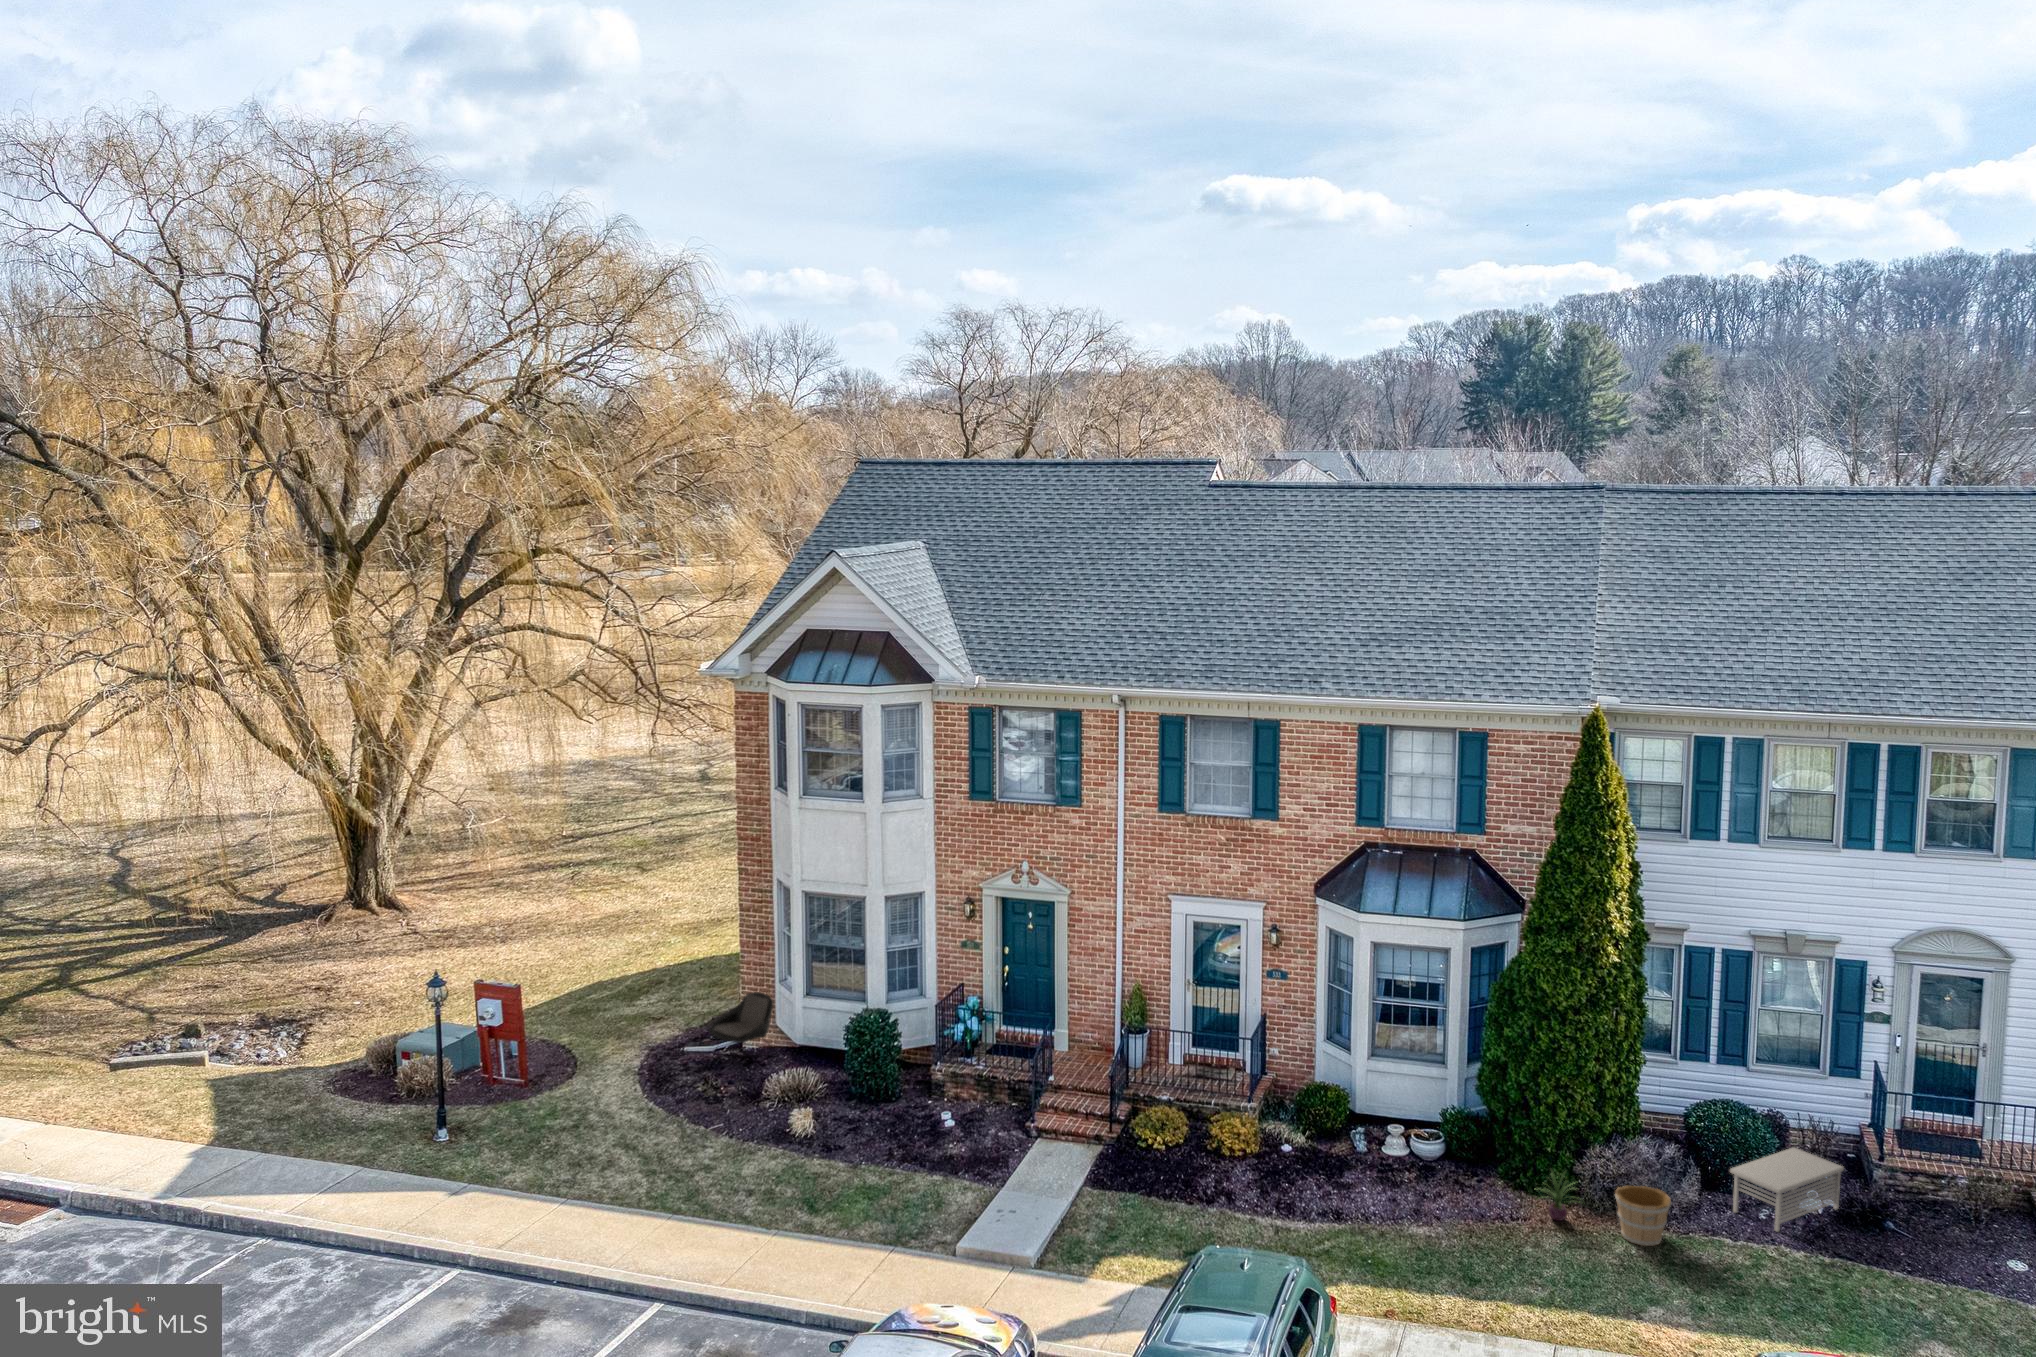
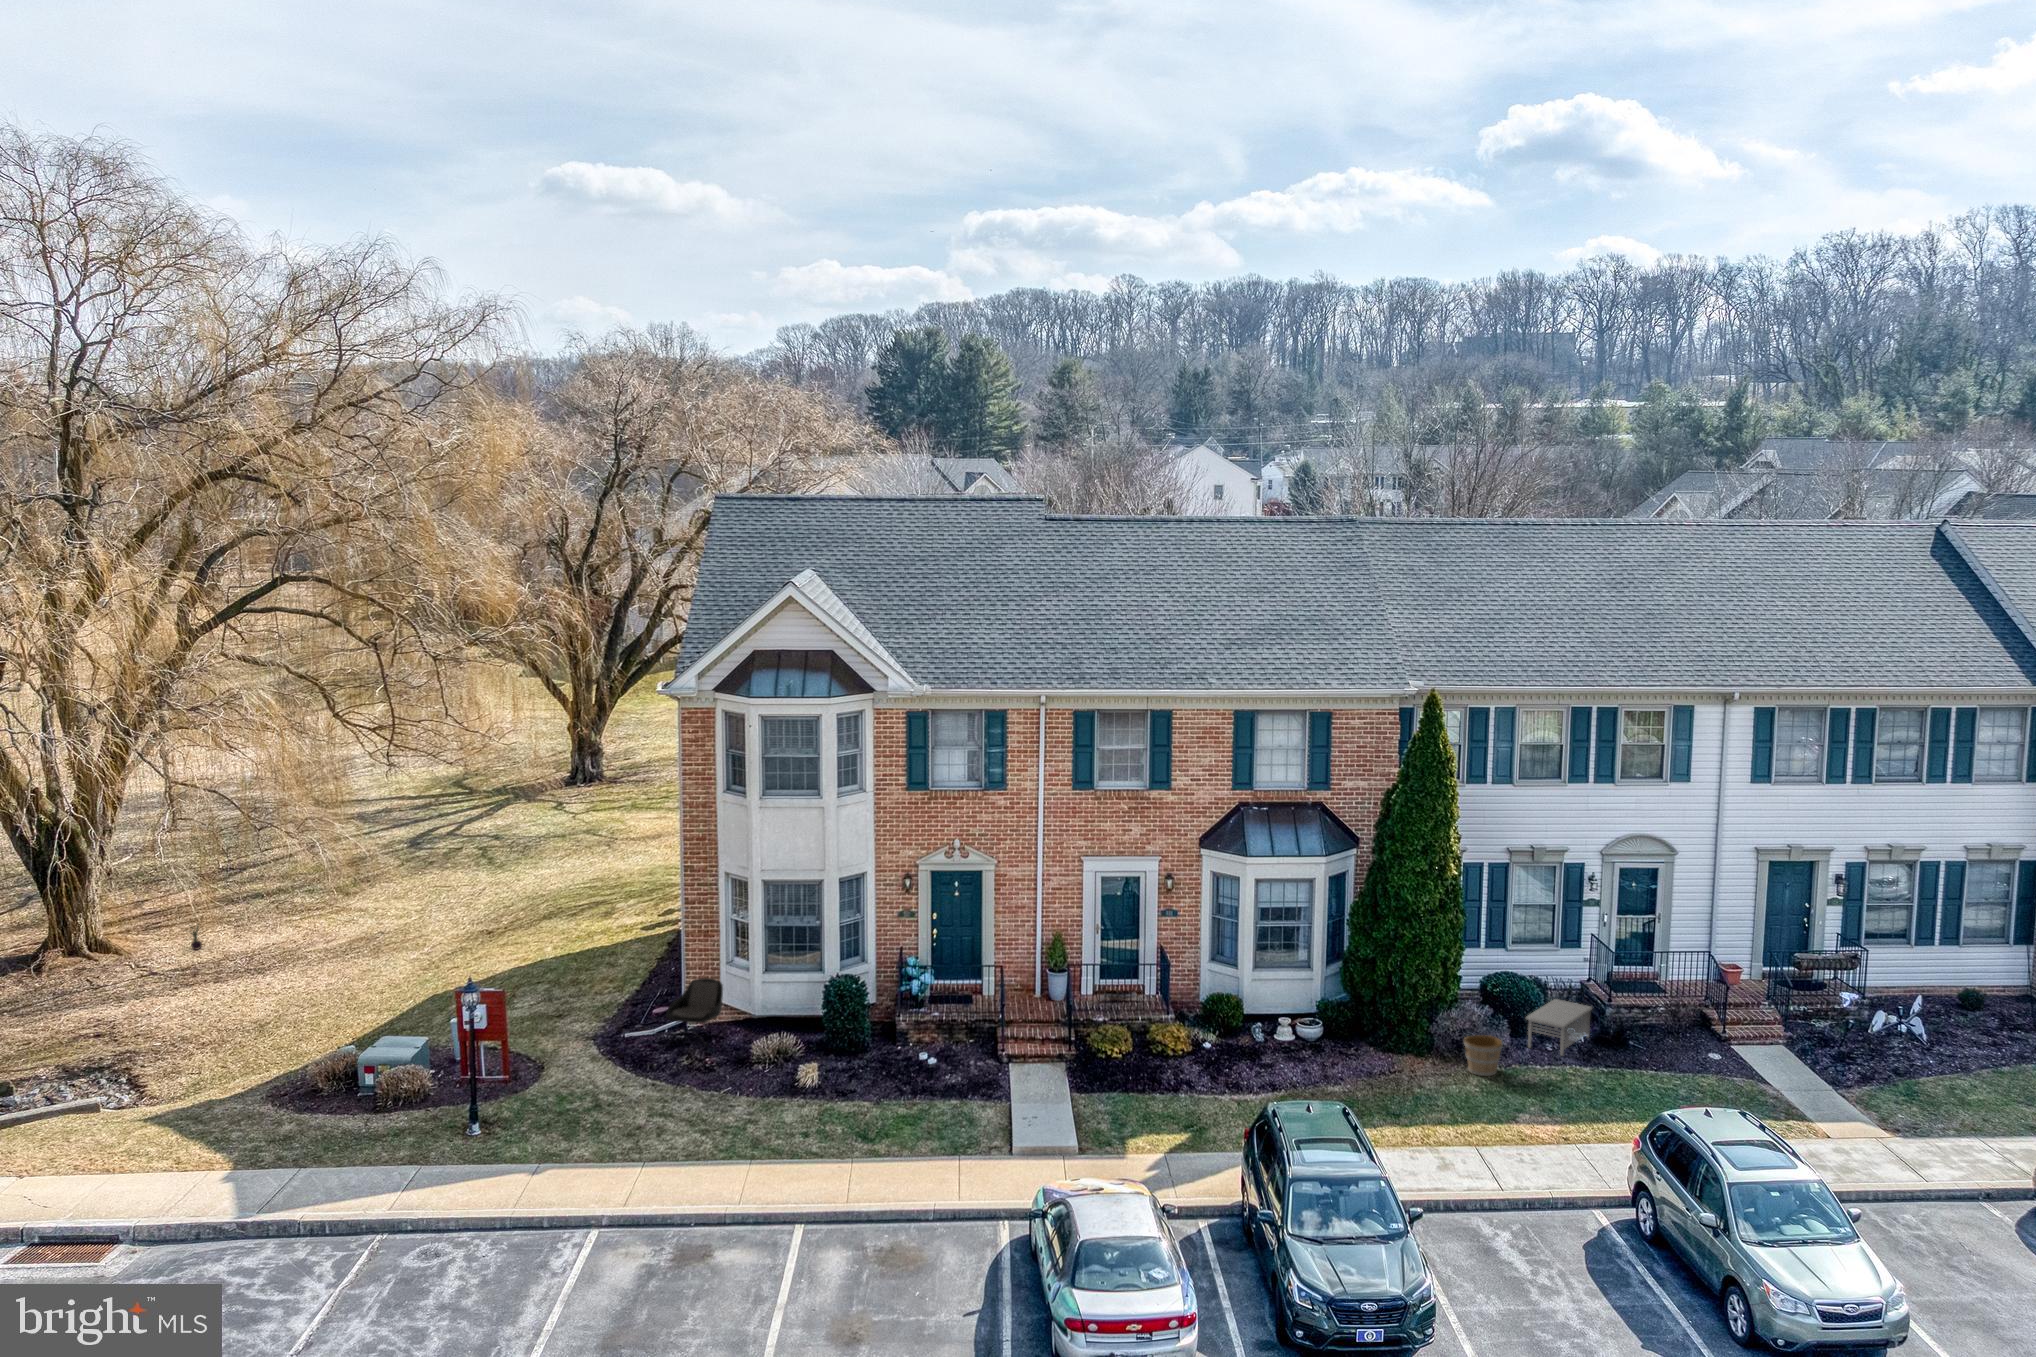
decorative plant: present [1537,1169,1580,1221] -> present [190,926,202,950]

